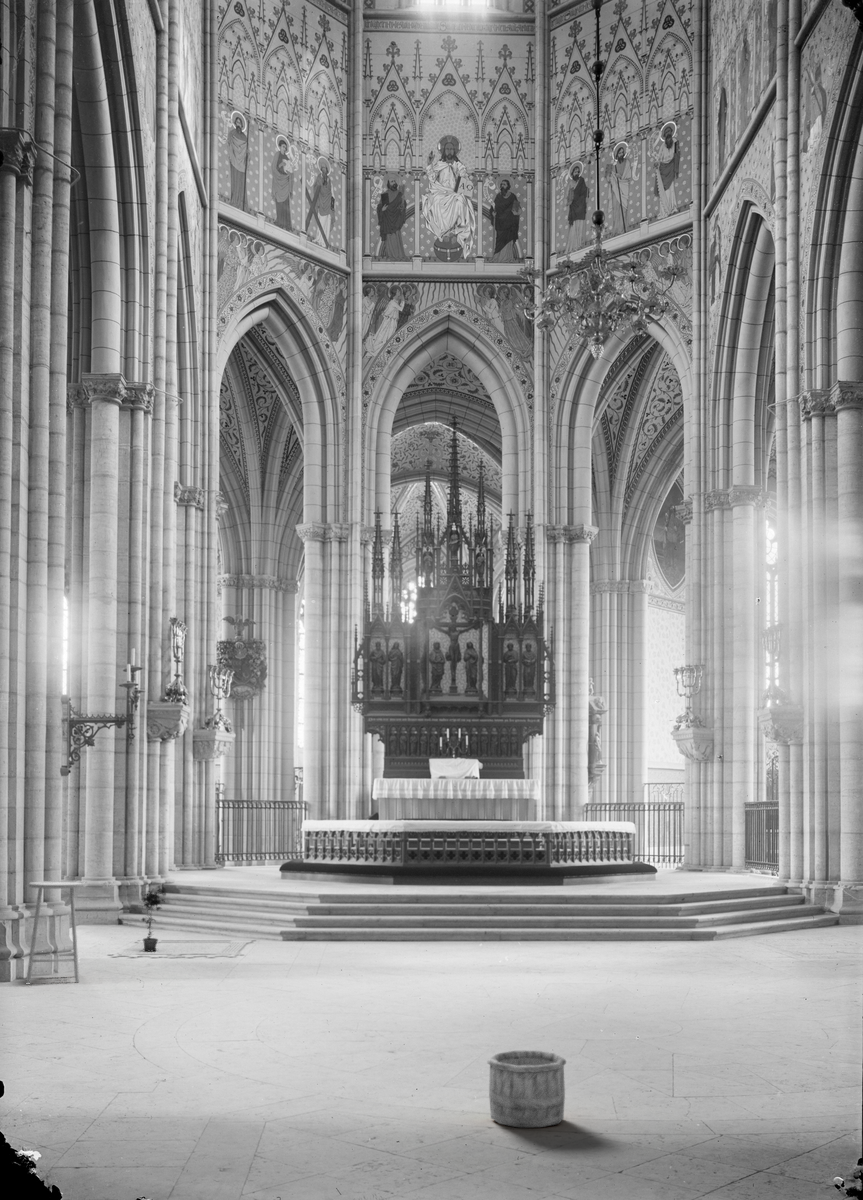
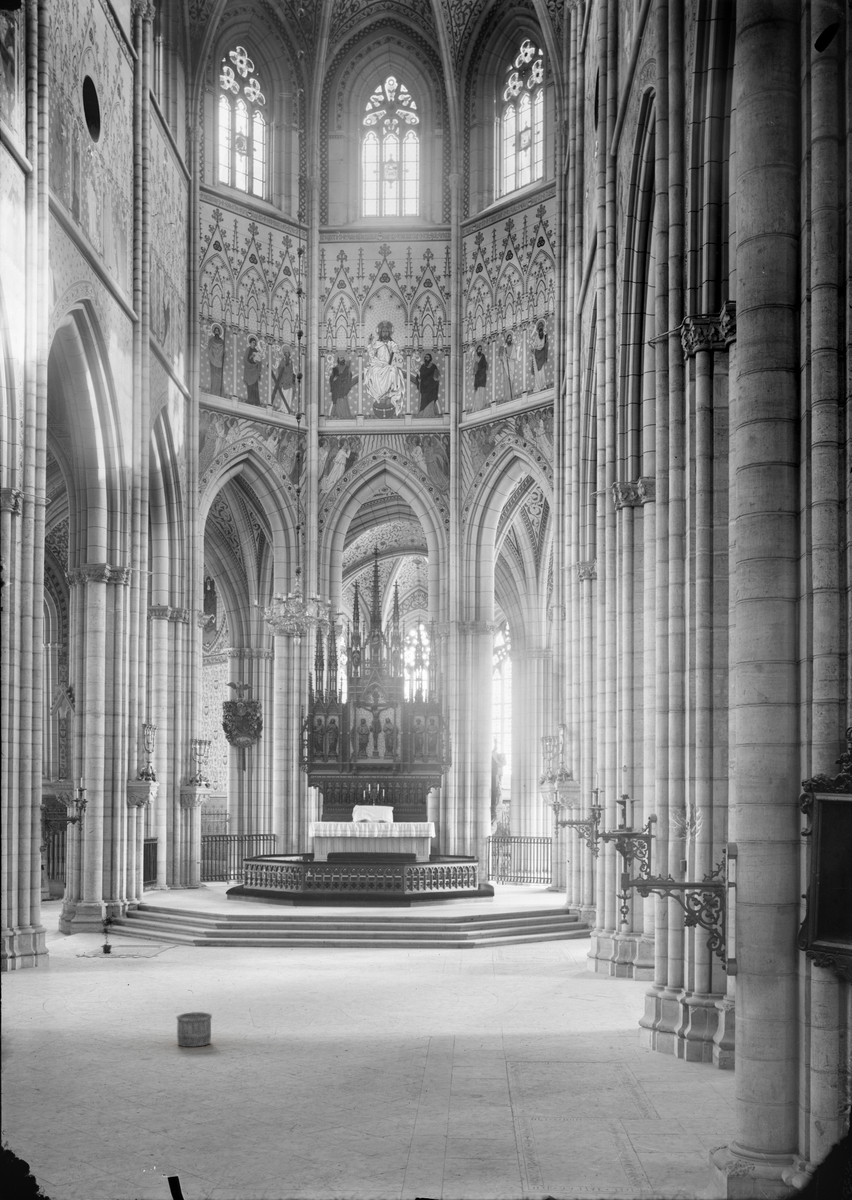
stool: present [26,881,84,983] -> none [16,914,51,975]

